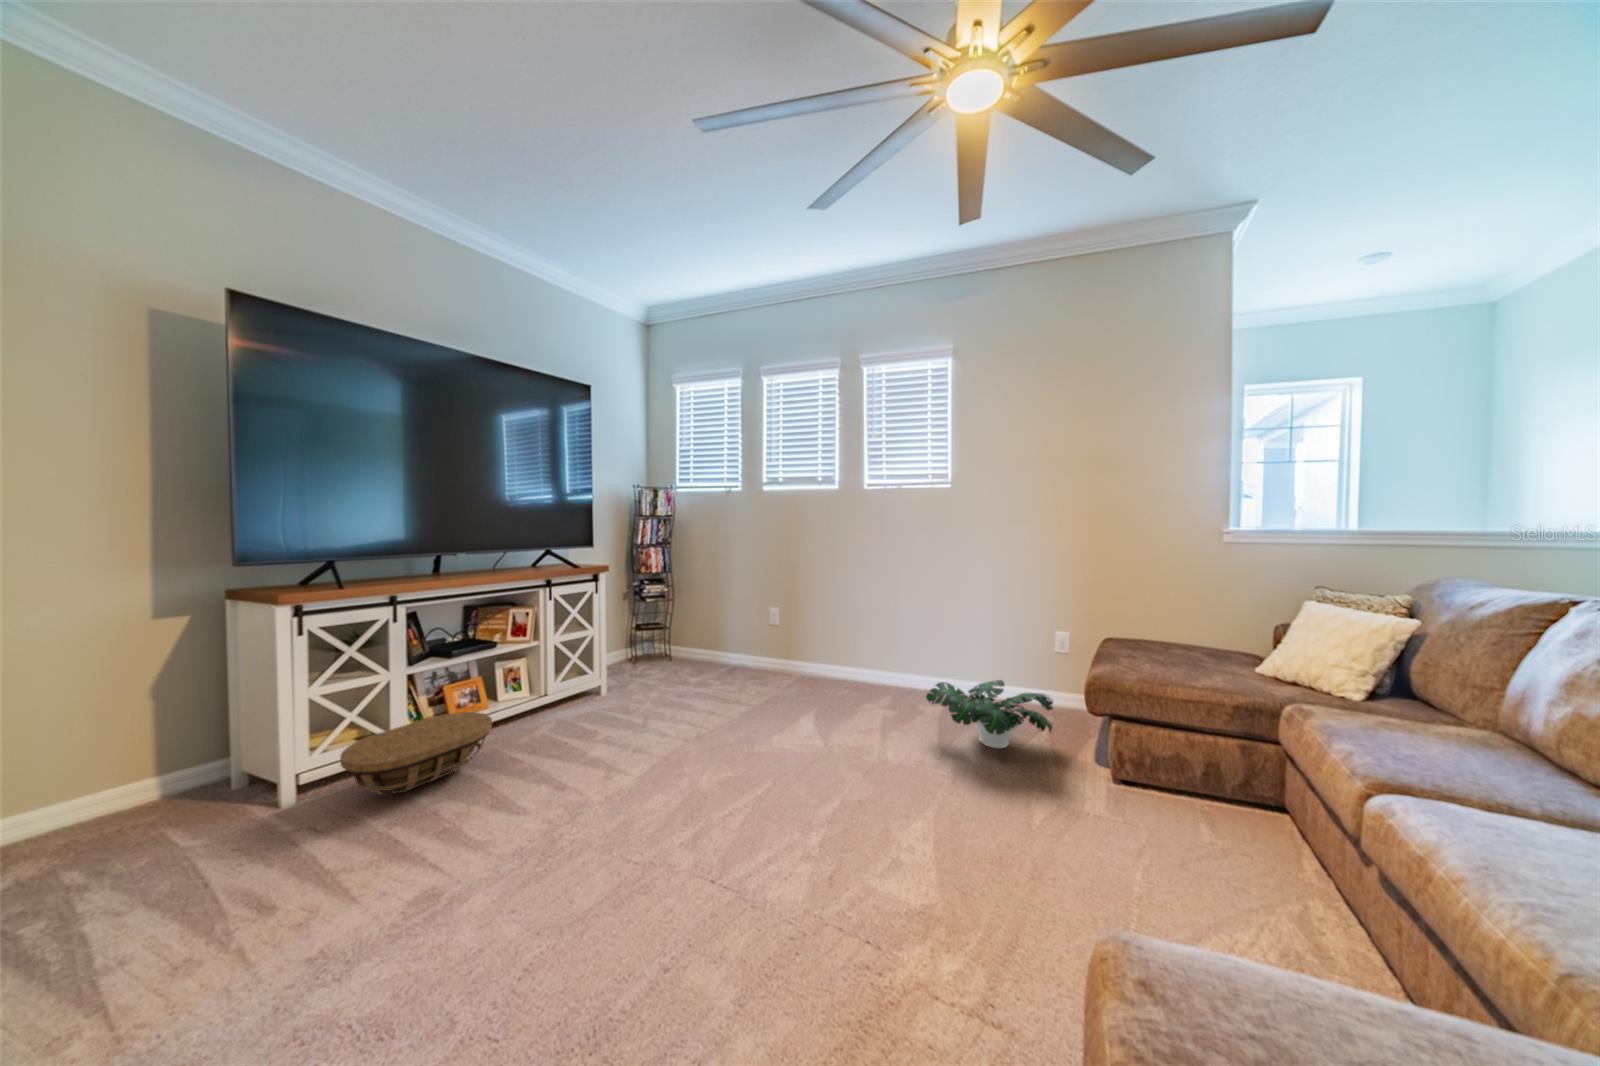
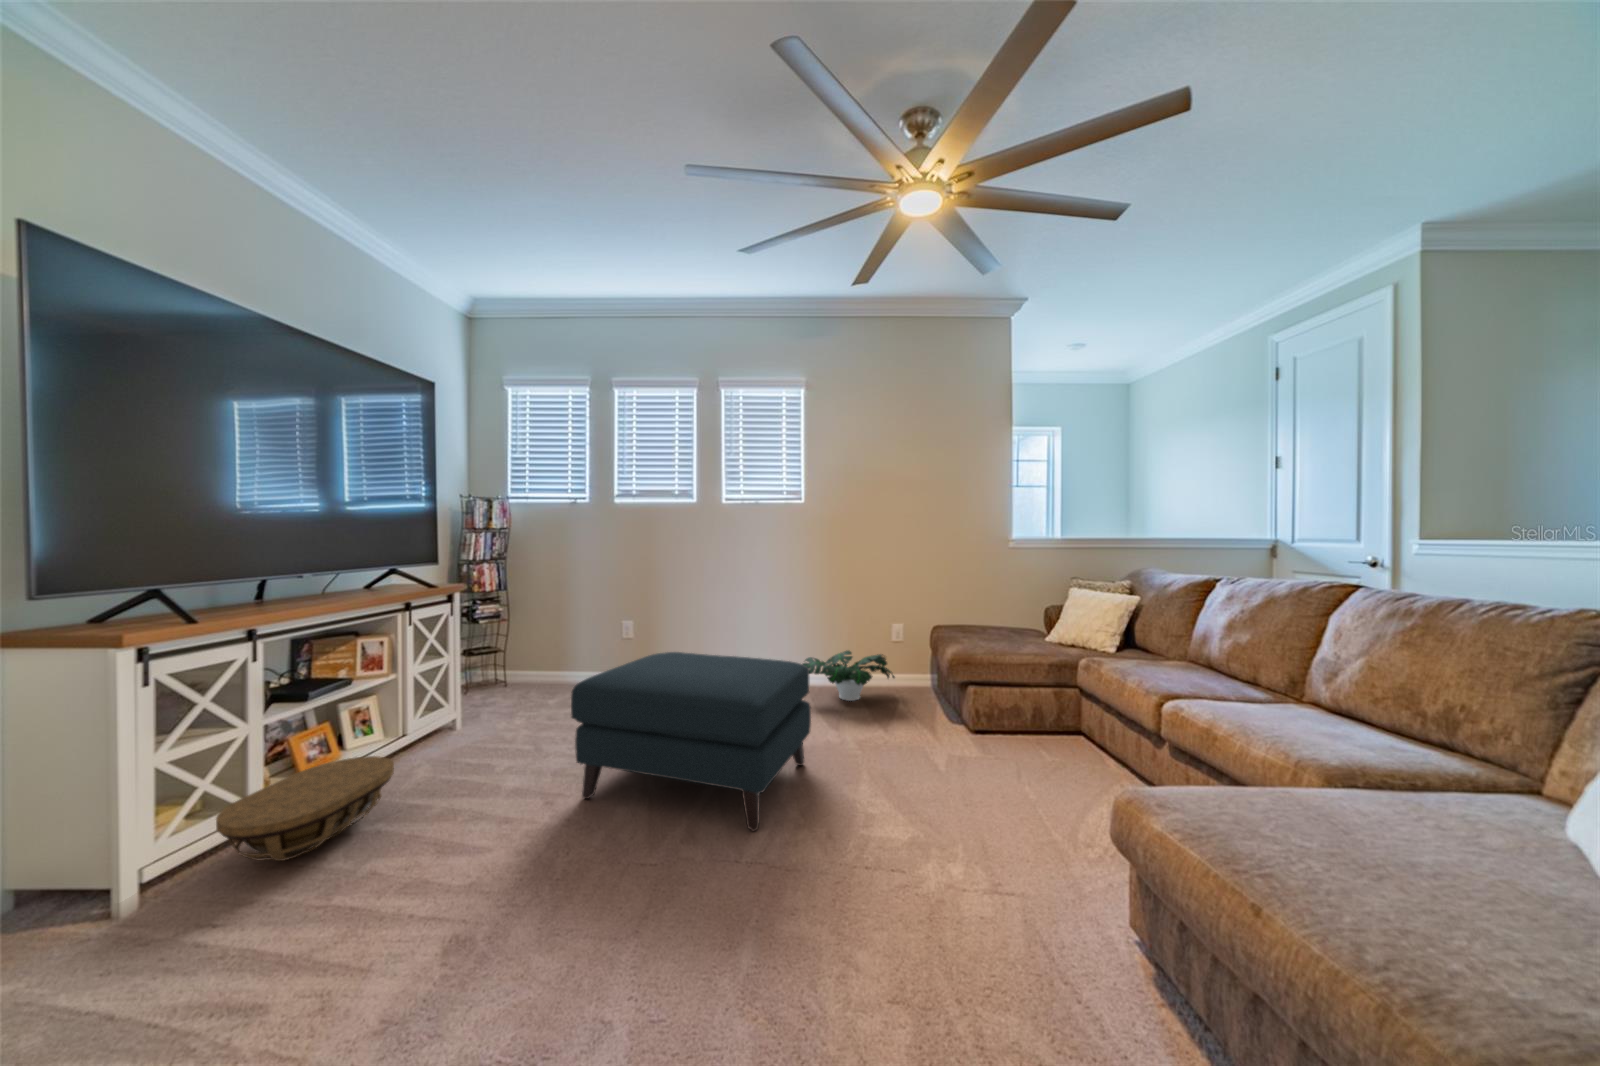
ottoman: none [610,657,880,919] -> present [571,652,811,831]

